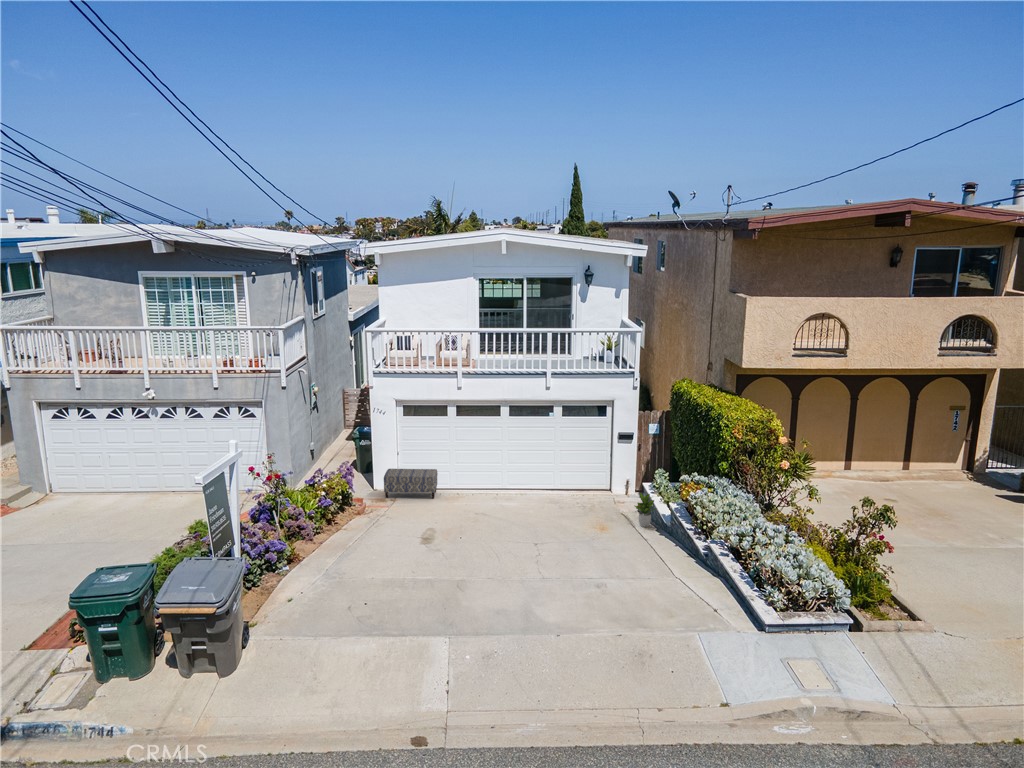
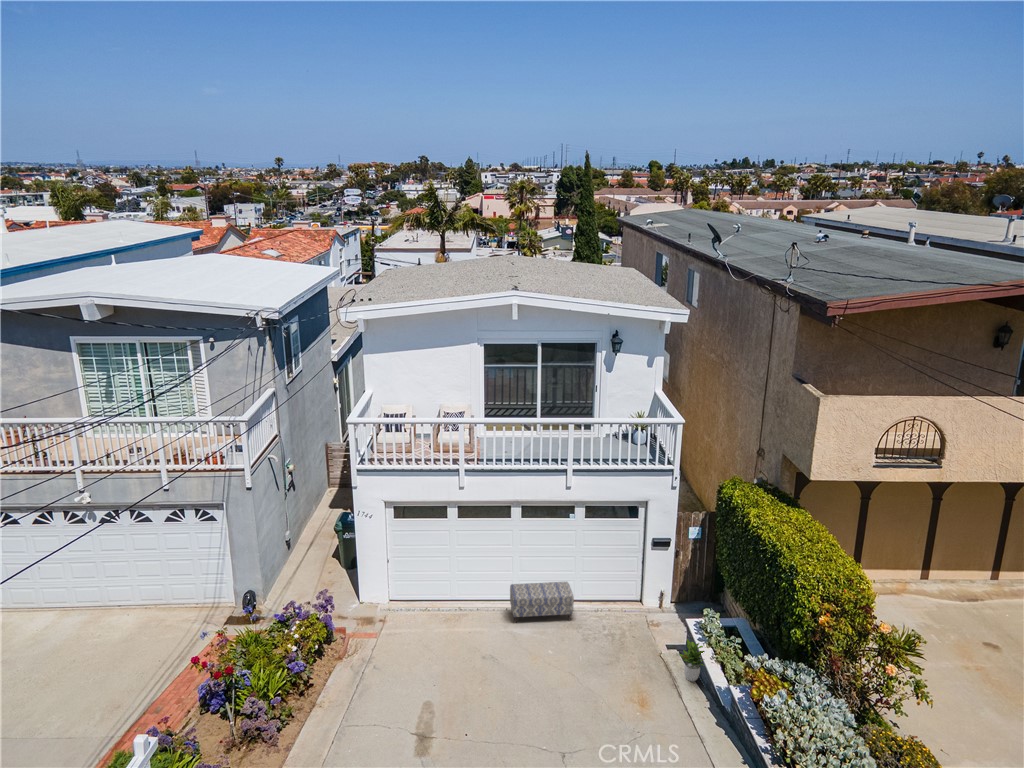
bench: present [384,469,438,499] -> present [510,582,574,623]

